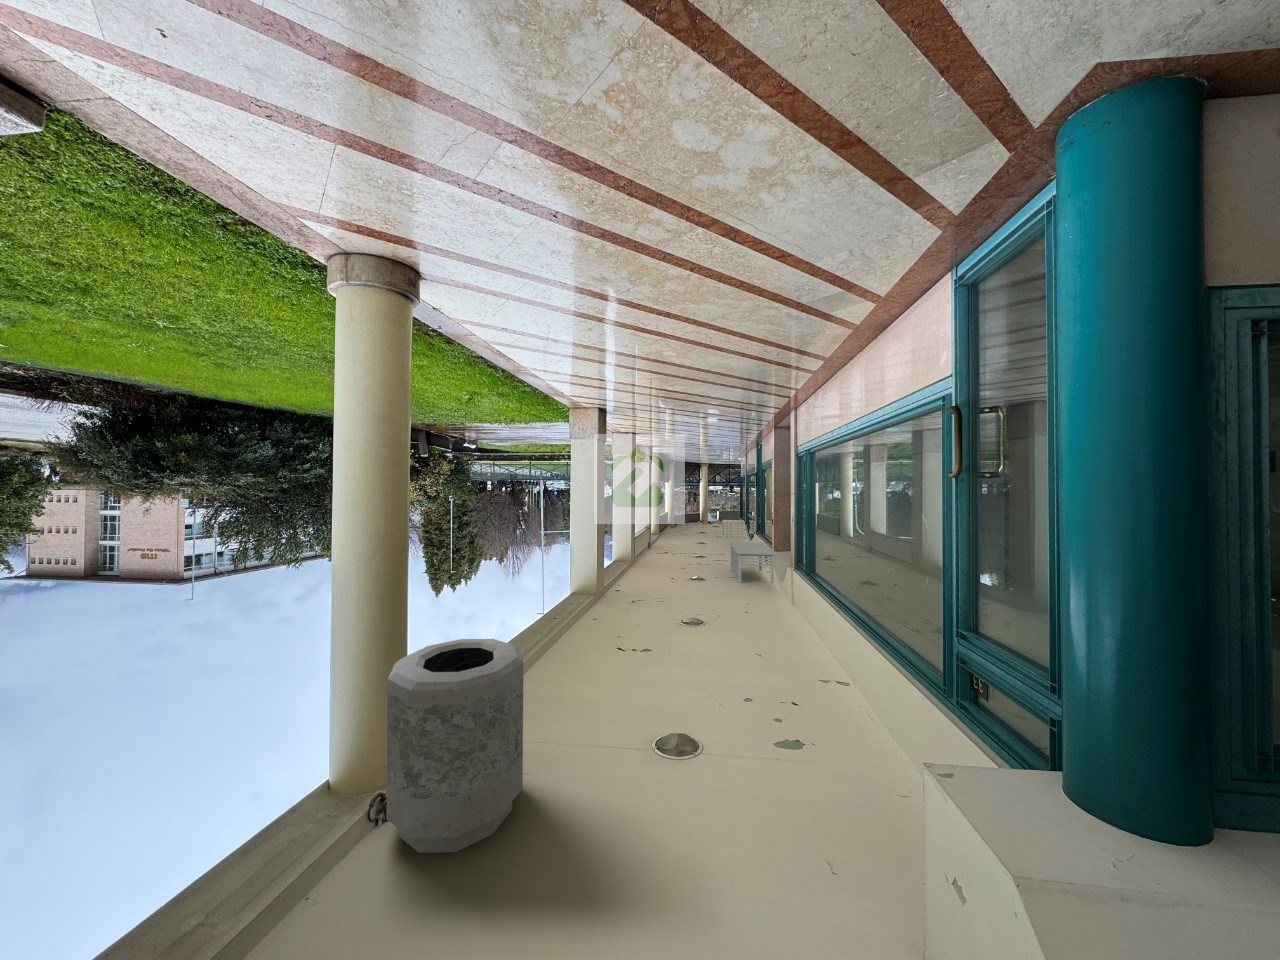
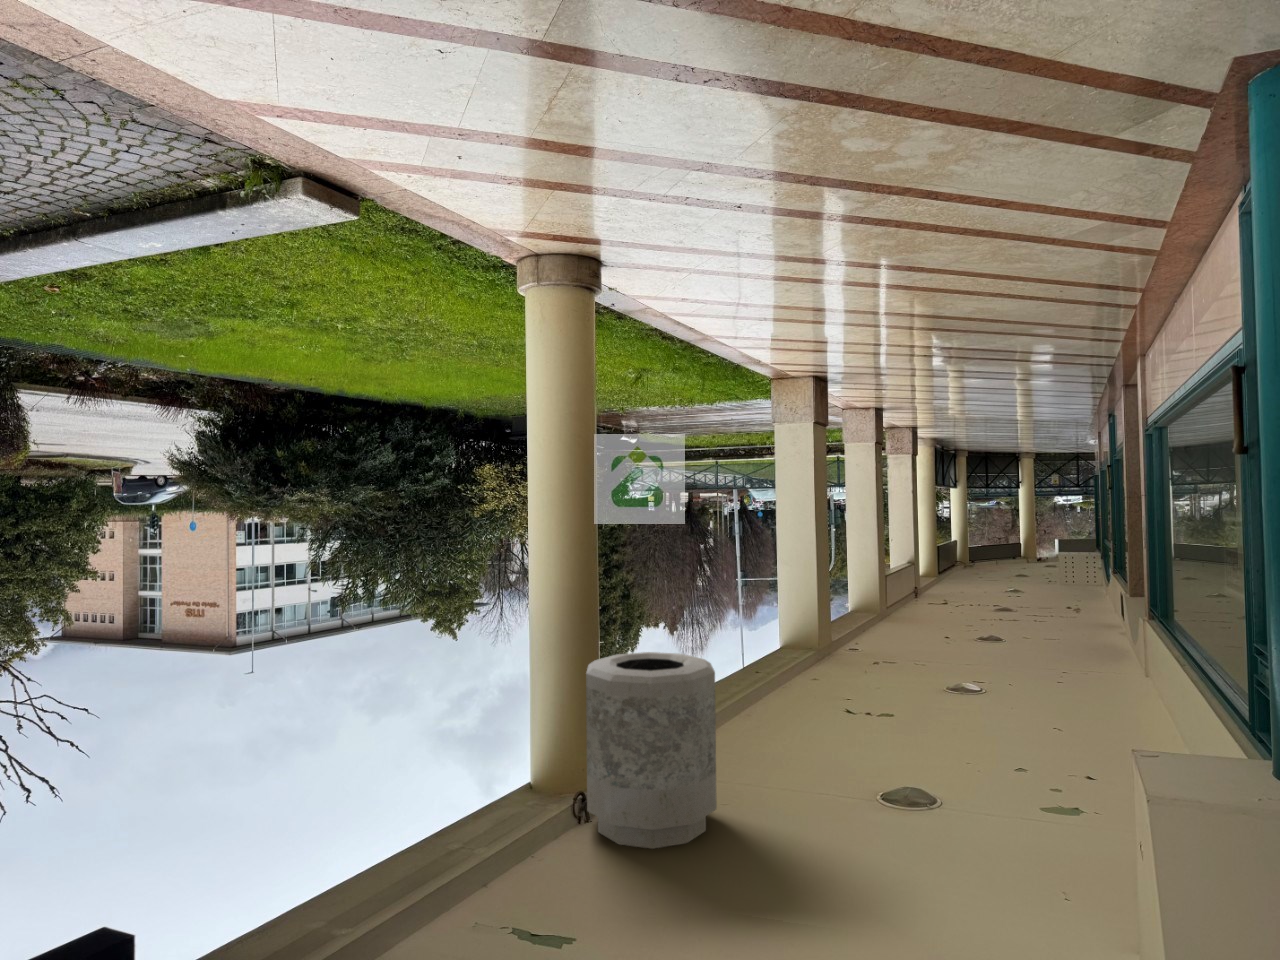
storage bench: present [729,542,776,583] -> none [1050,587,1132,657]

